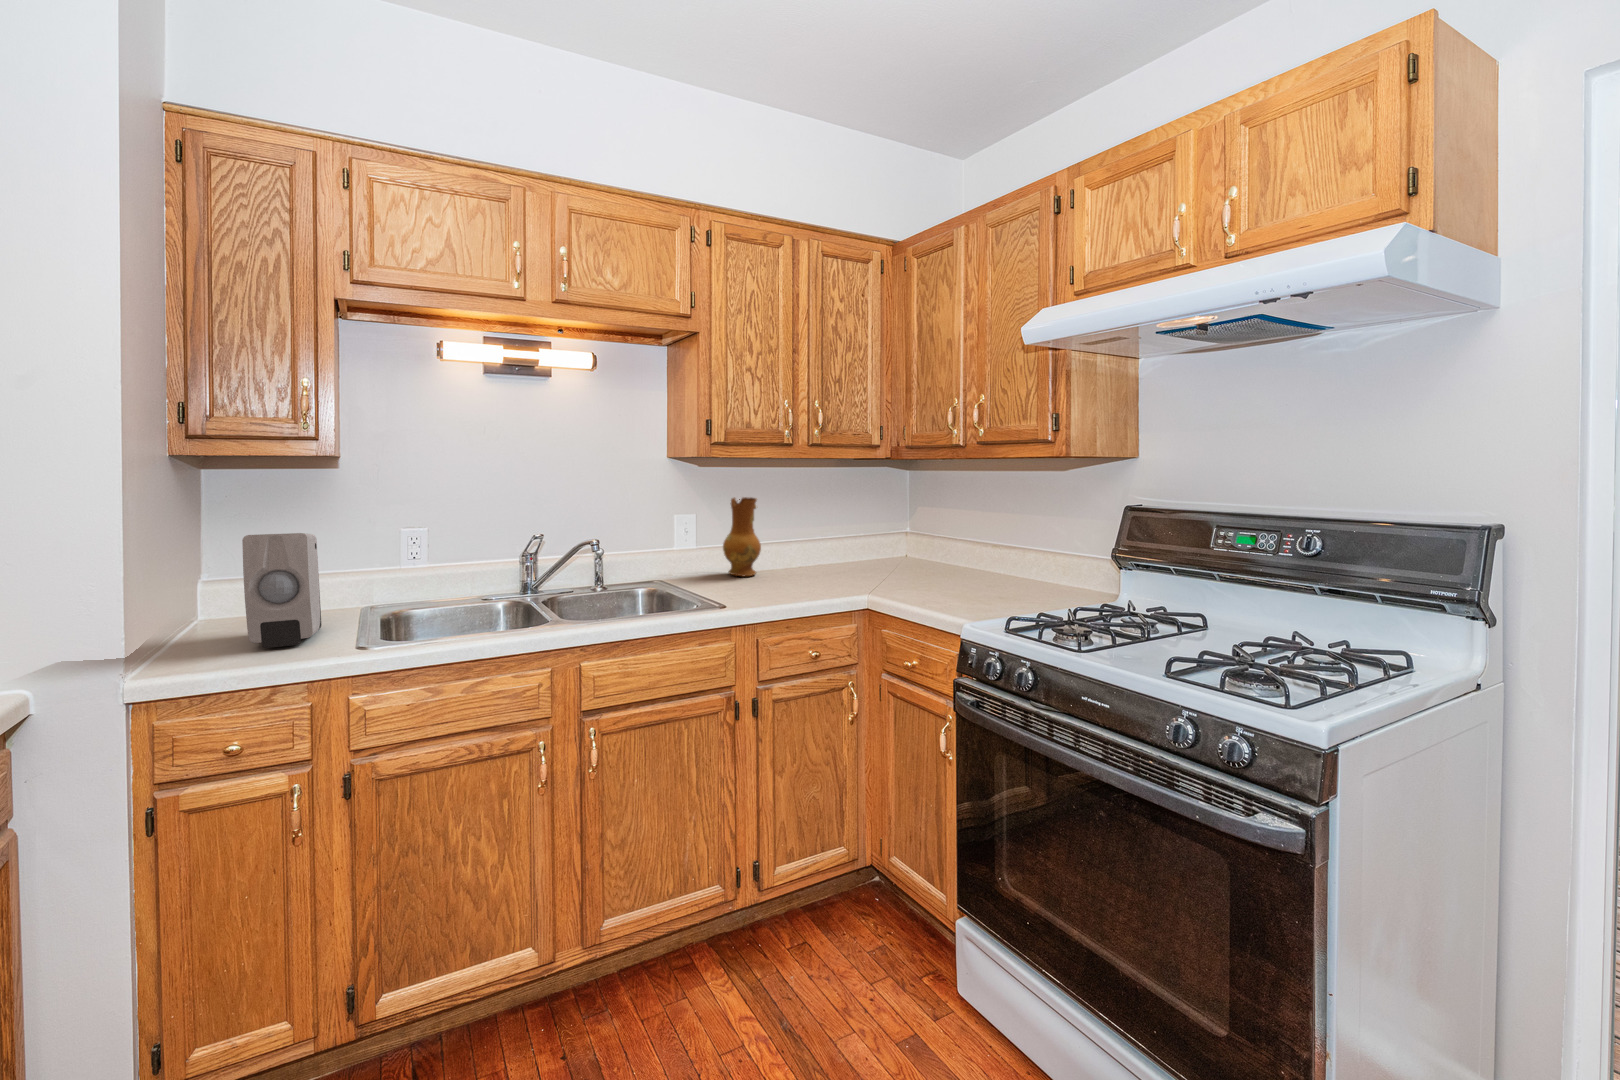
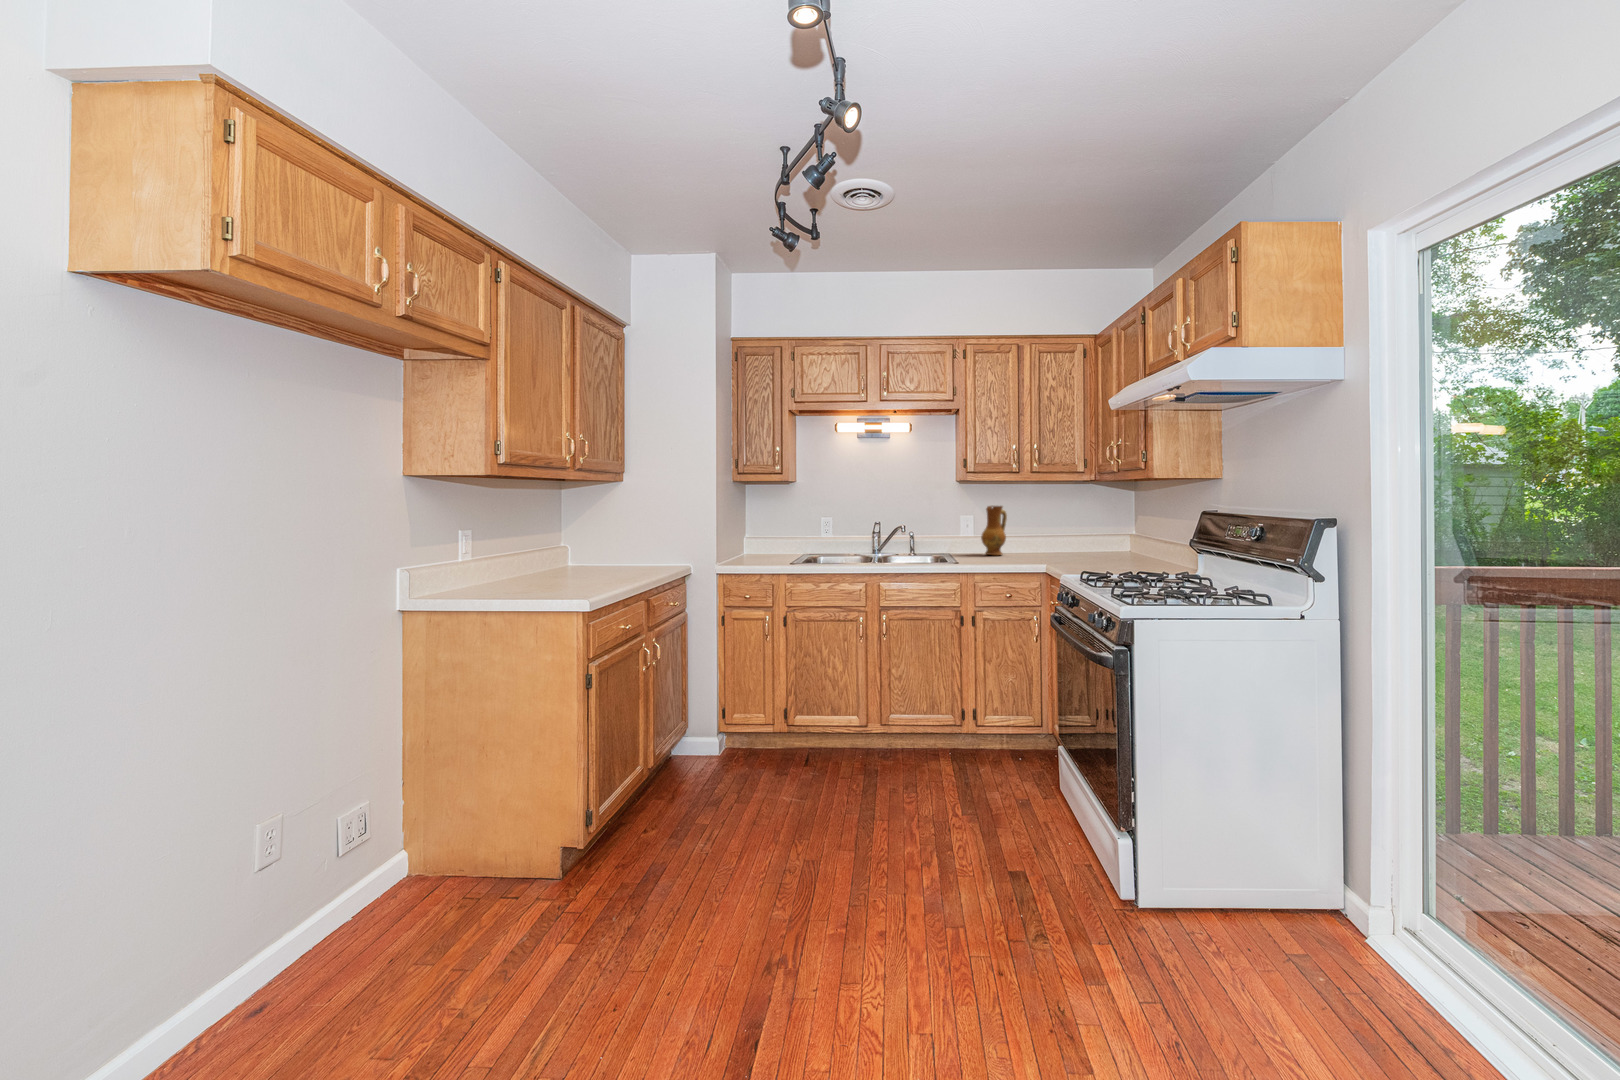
soap dispenser: present [242,533,322,648] -> none [751,515,775,563]

